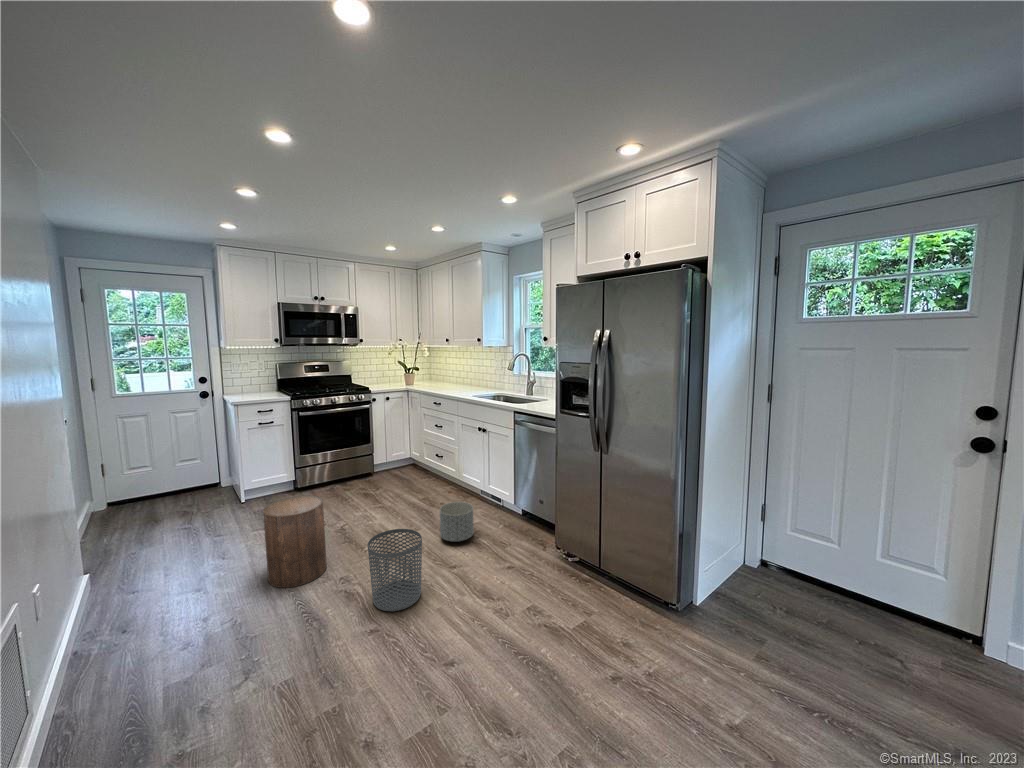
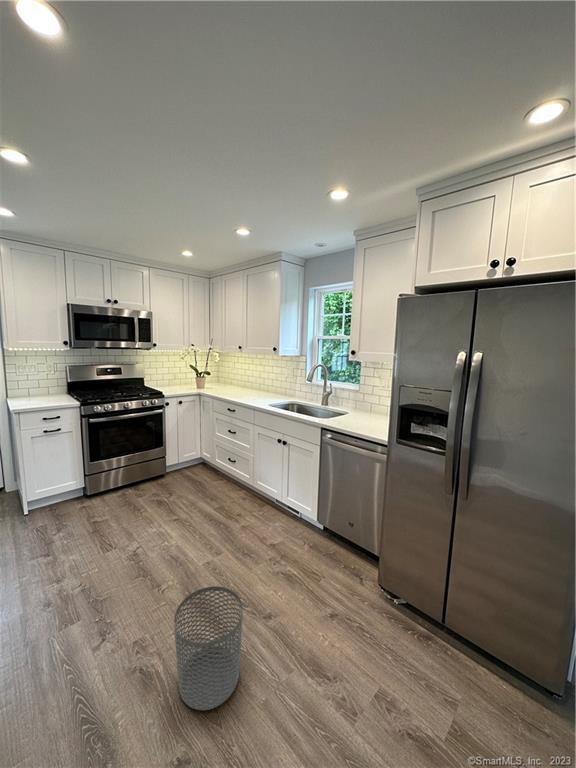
stool: present [263,495,327,588] -> none [35,535,118,665]
planter: present [440,502,474,542] -> none [247,526,283,576]

